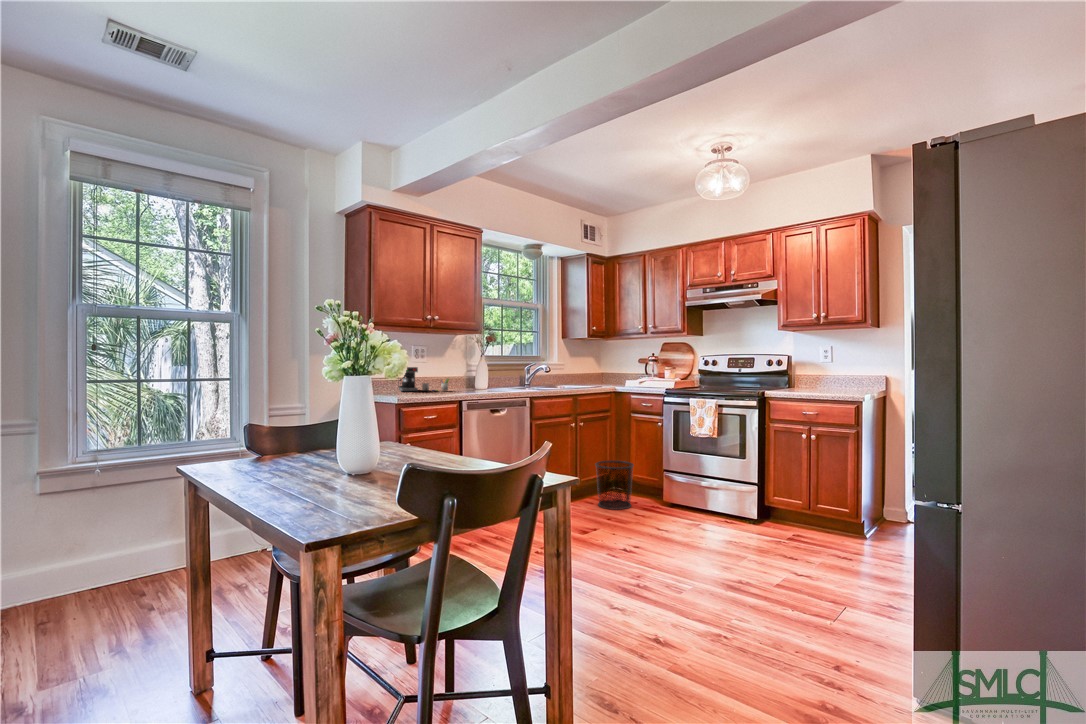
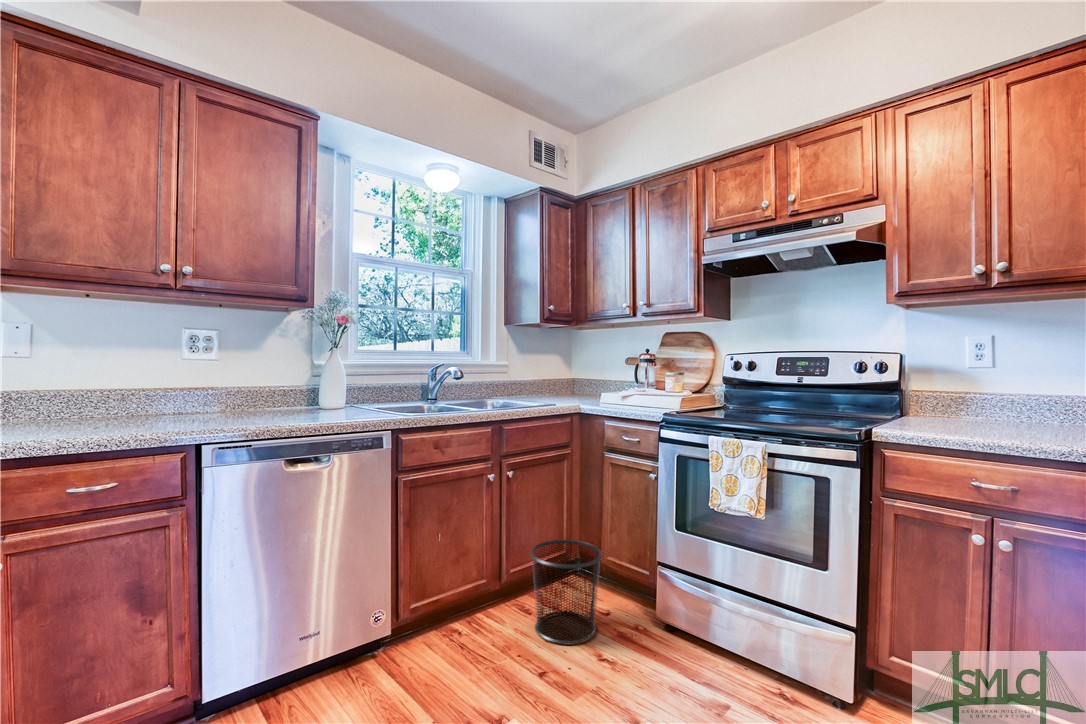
coffee maker: present [399,367,449,391] -> none [131,369,246,417]

